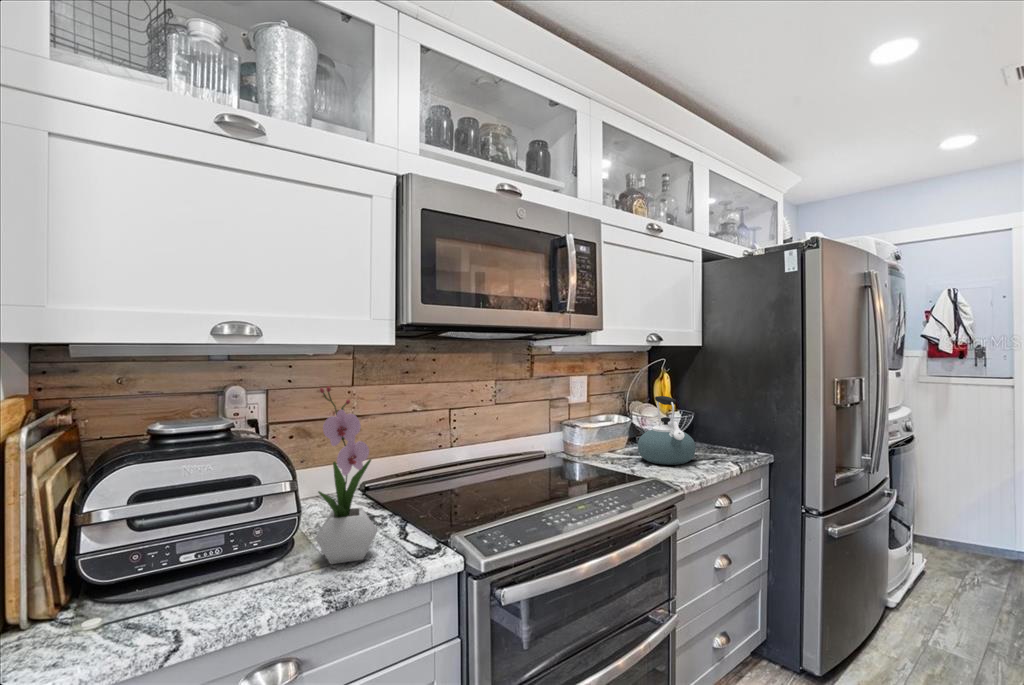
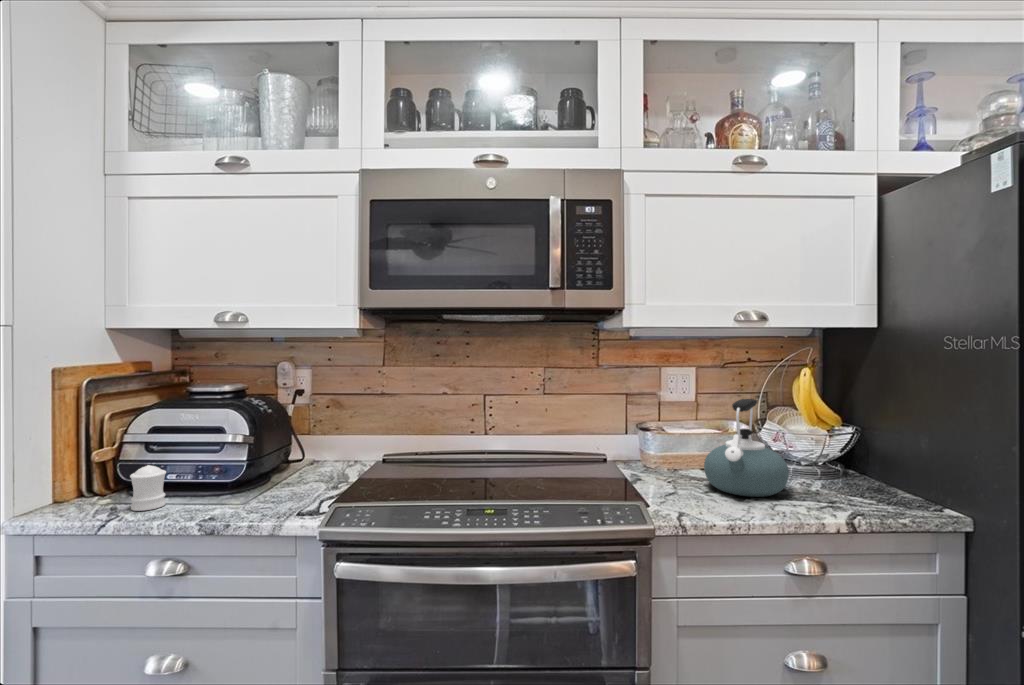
flower arrangement: present [315,386,378,564] -> none [226,362,296,506]
salt shaker: none [170,544,222,617] -> present [130,465,166,511]

